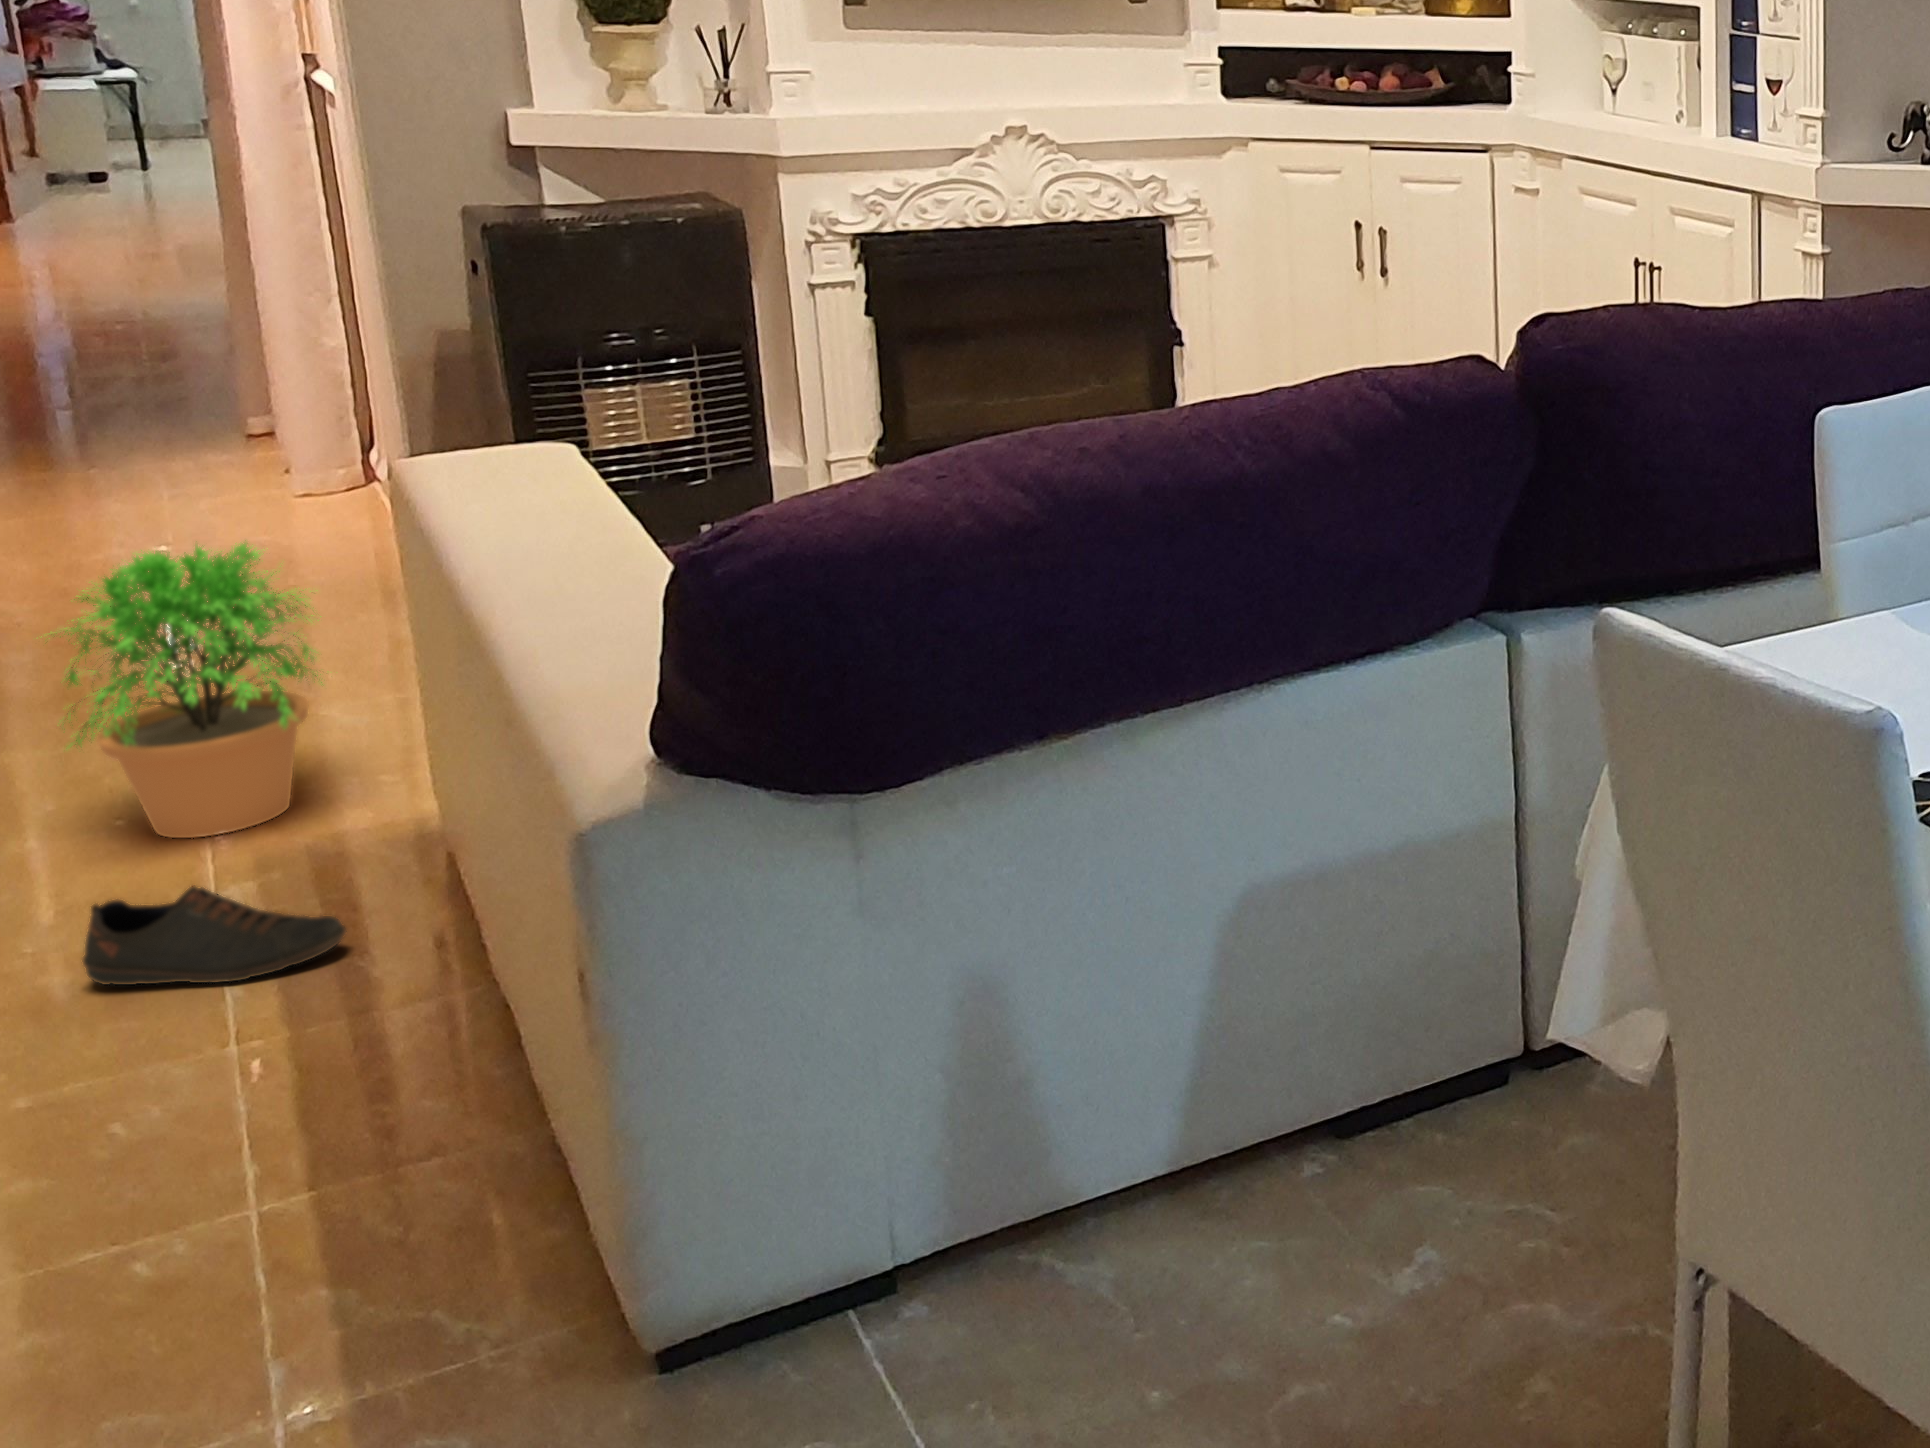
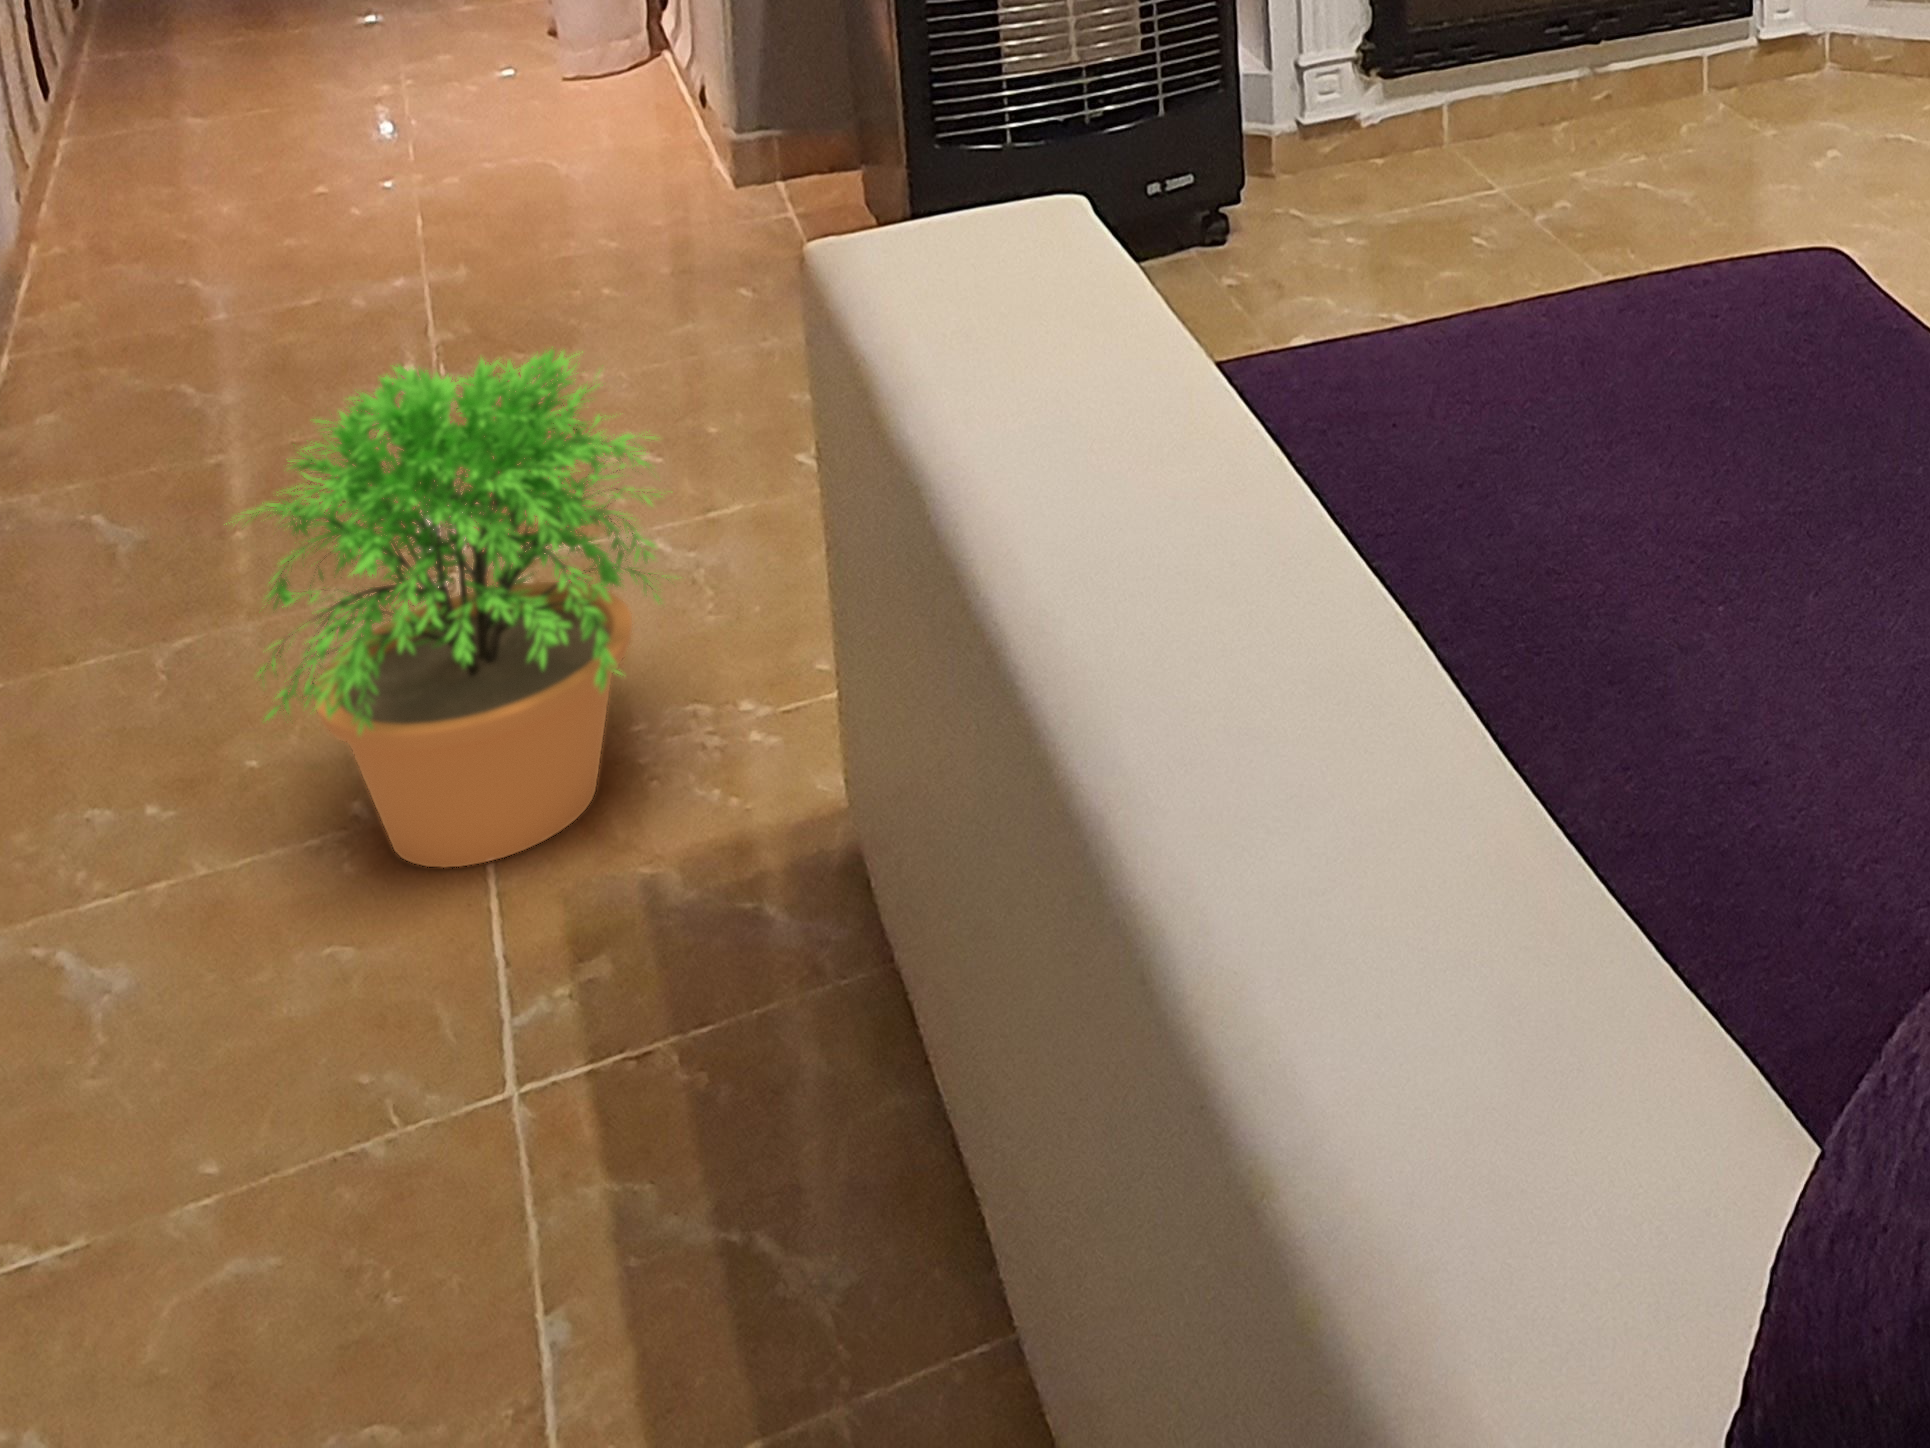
shoe: present [83,886,346,985] -> none [278,1100,717,1307]

